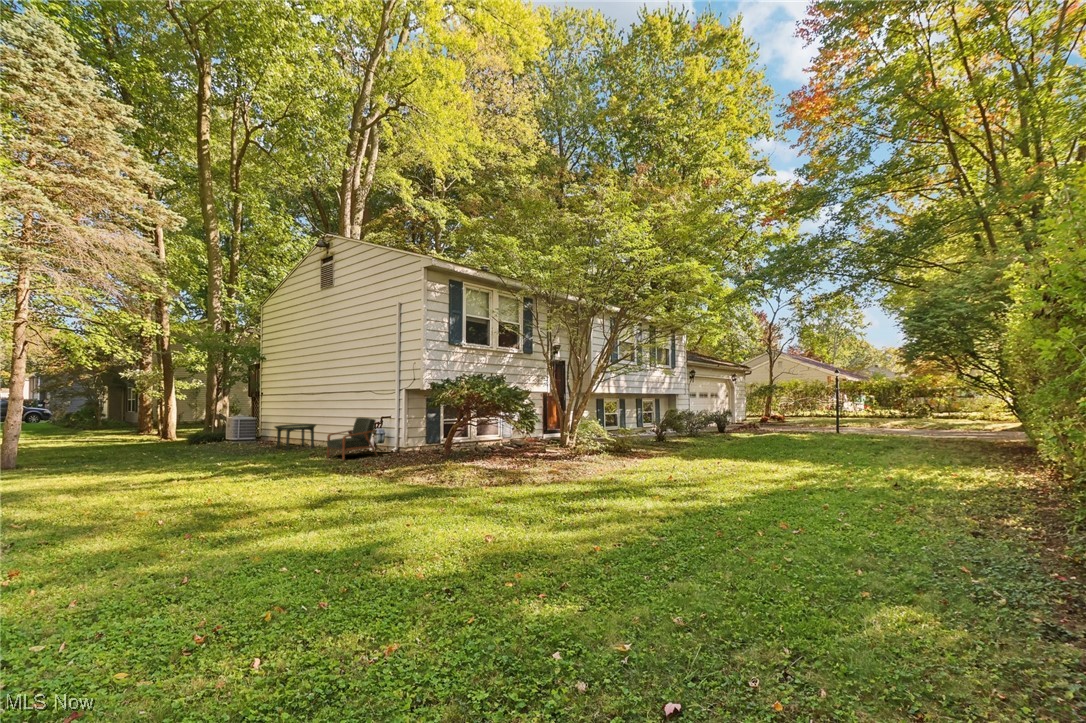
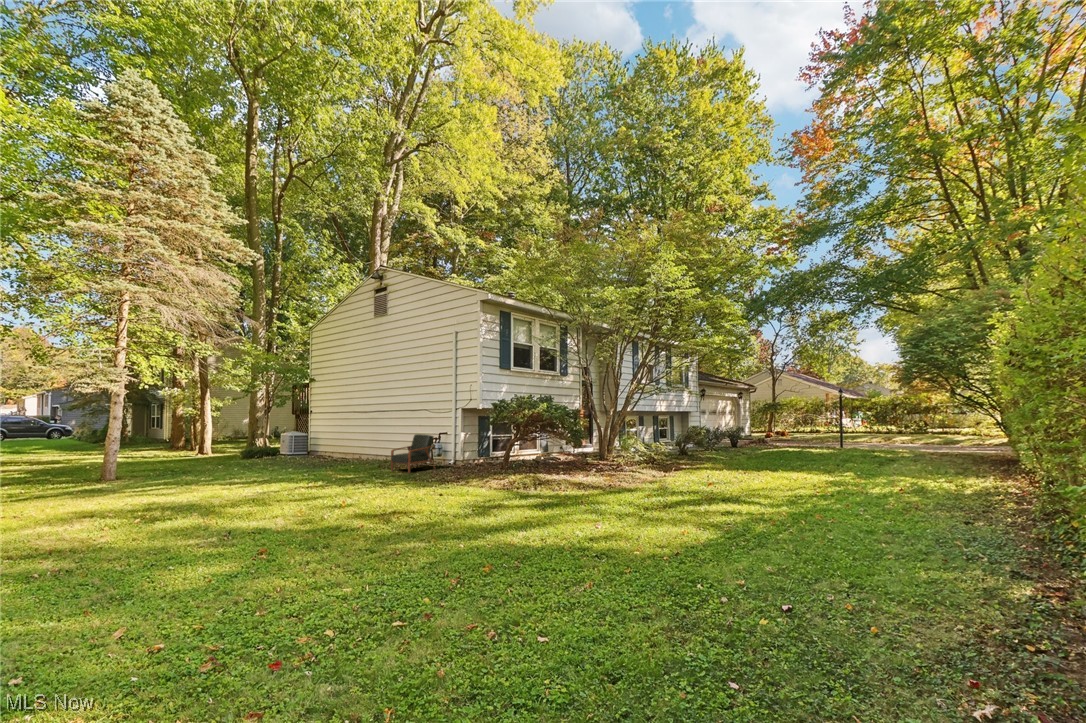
round table: present [275,424,316,451] -> none [330,441,368,466]

